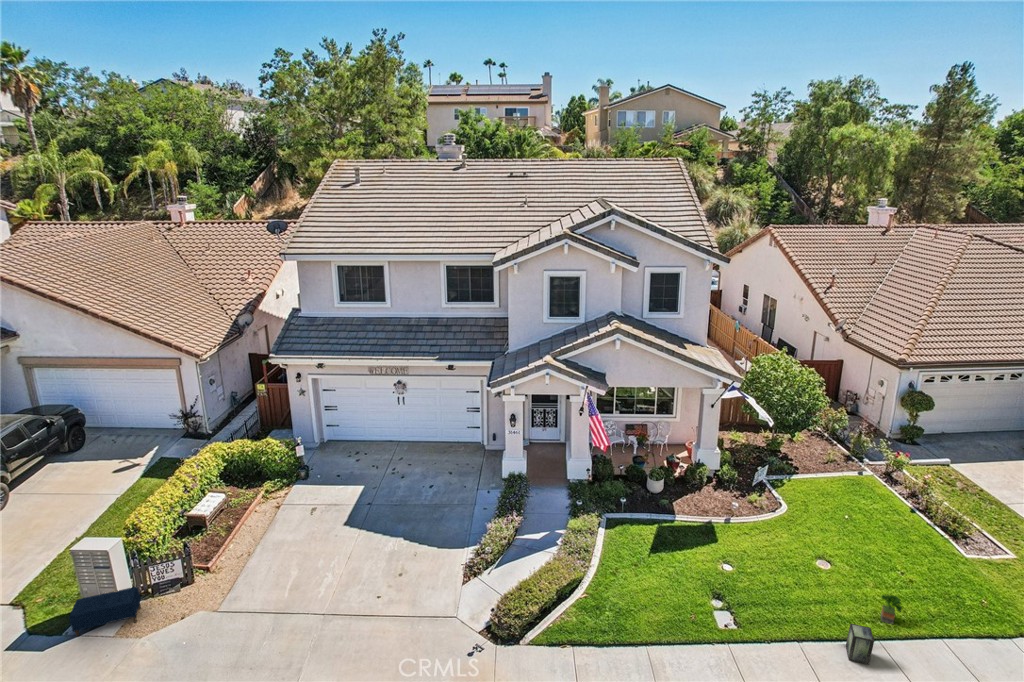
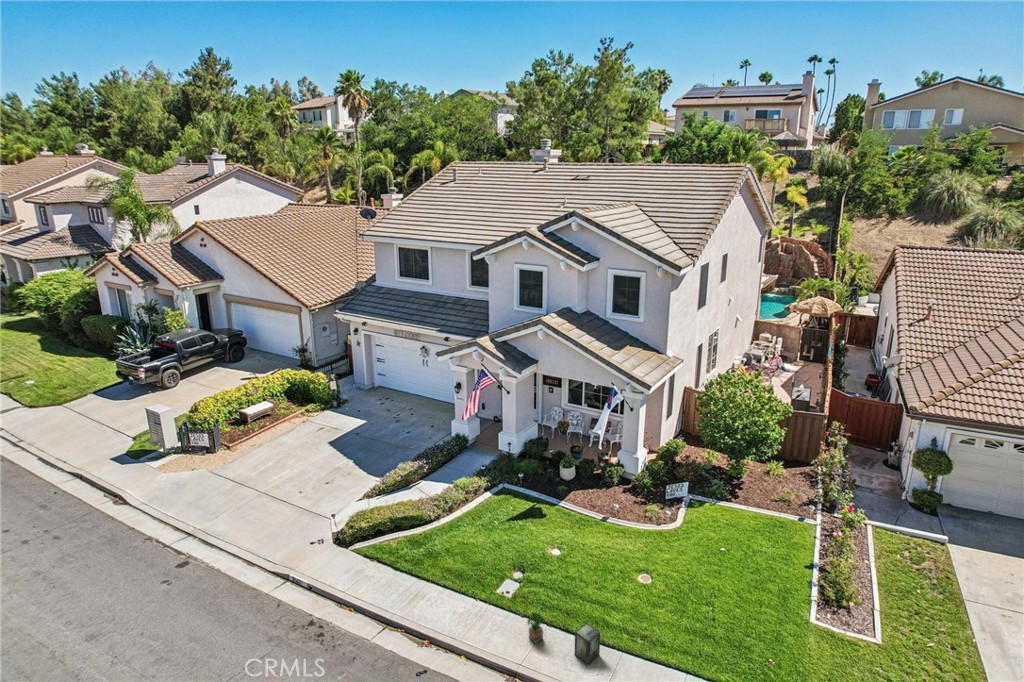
bench: present [69,587,141,636] -> none [138,442,182,466]
potted tree: present [881,595,902,624] -> present [528,612,546,643]

